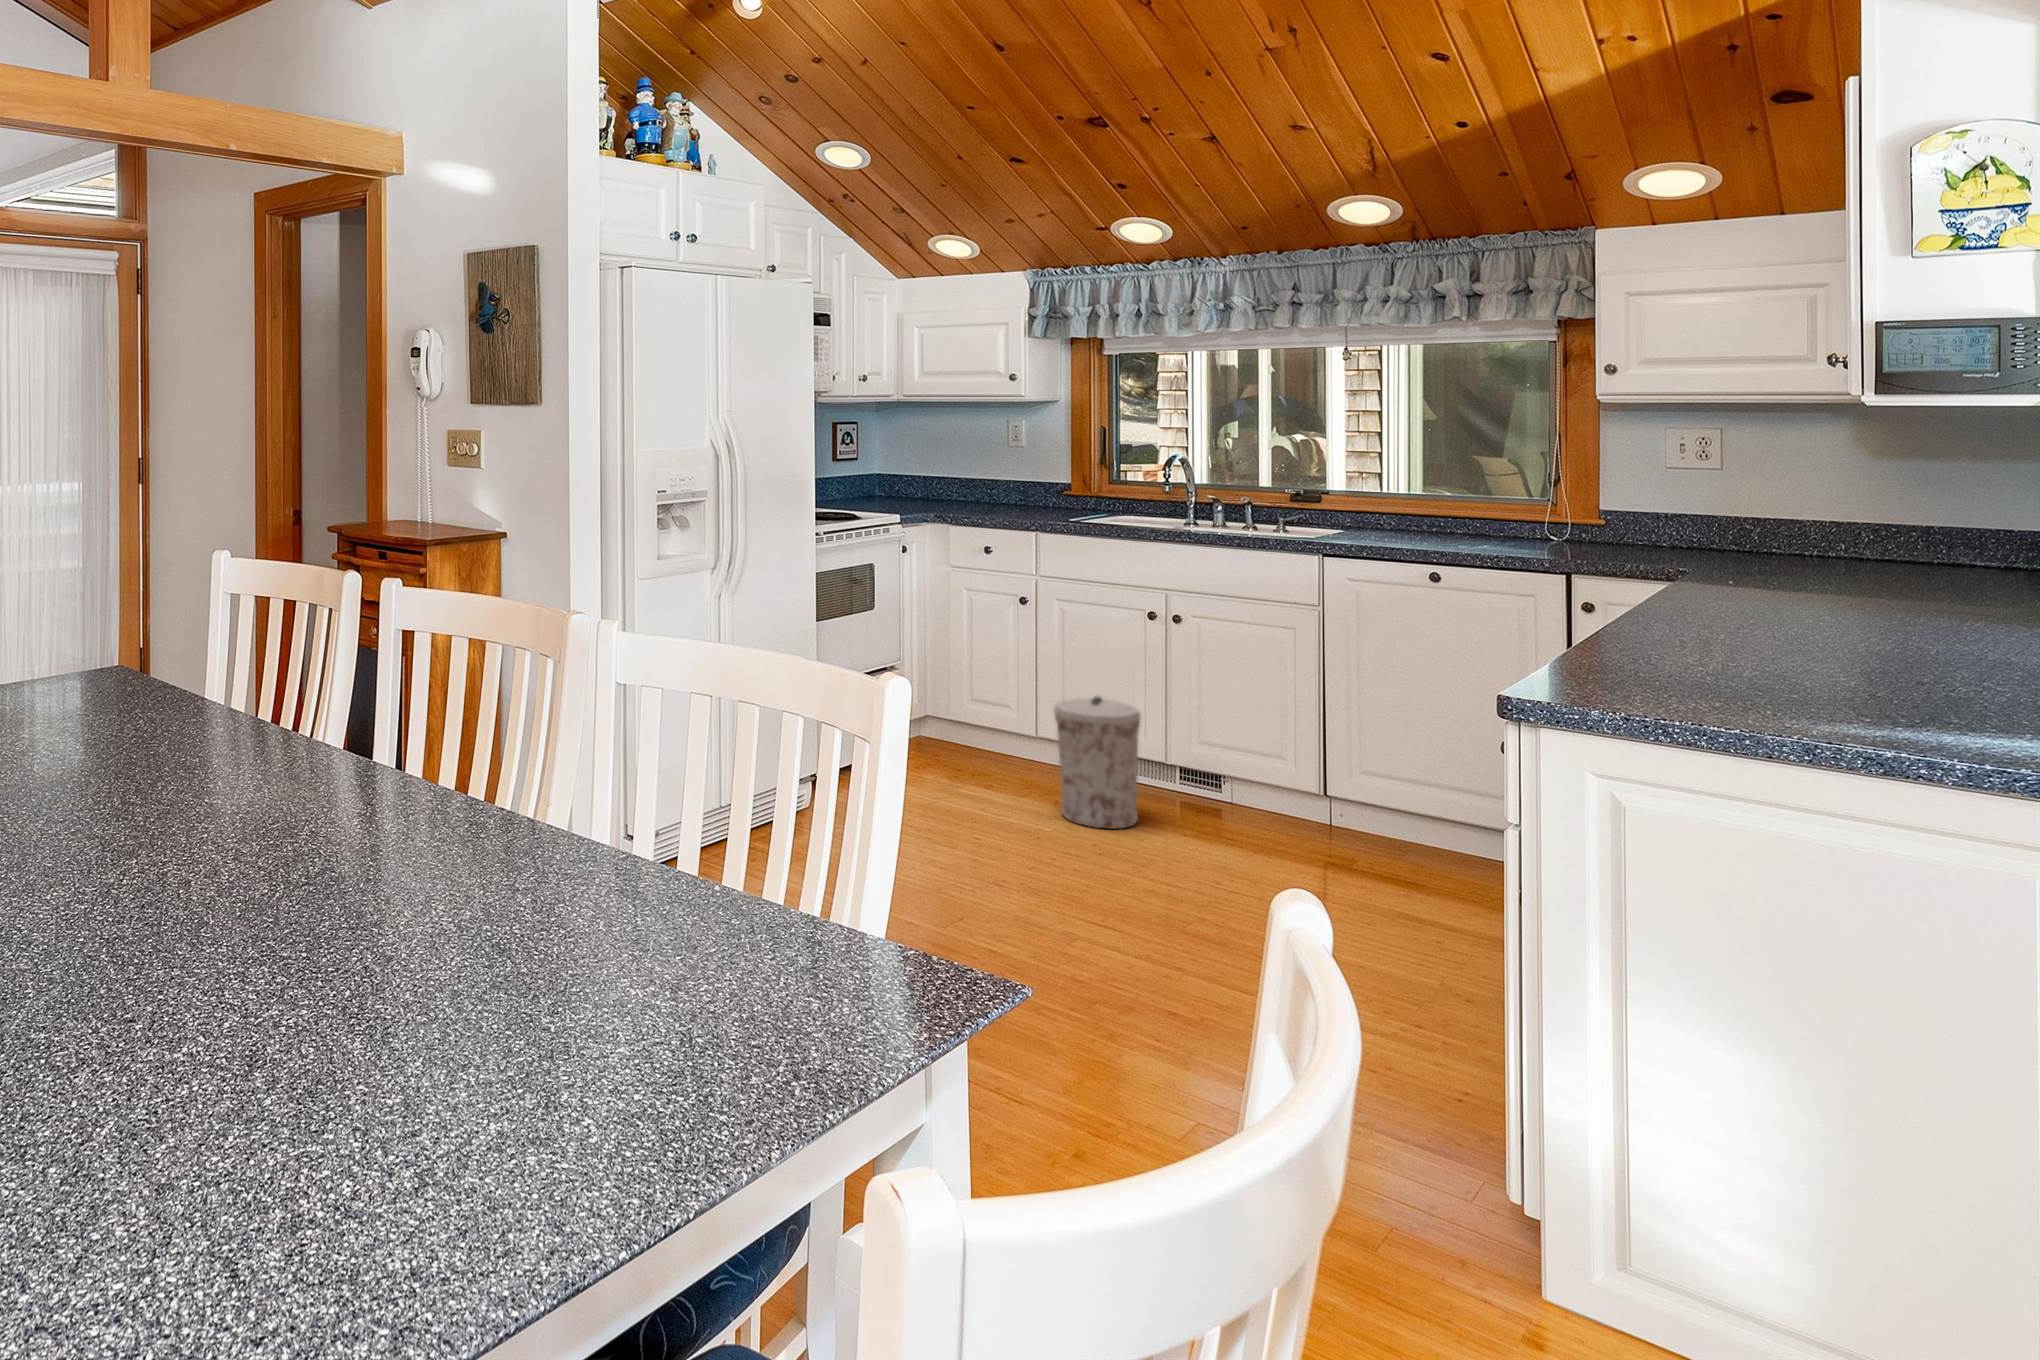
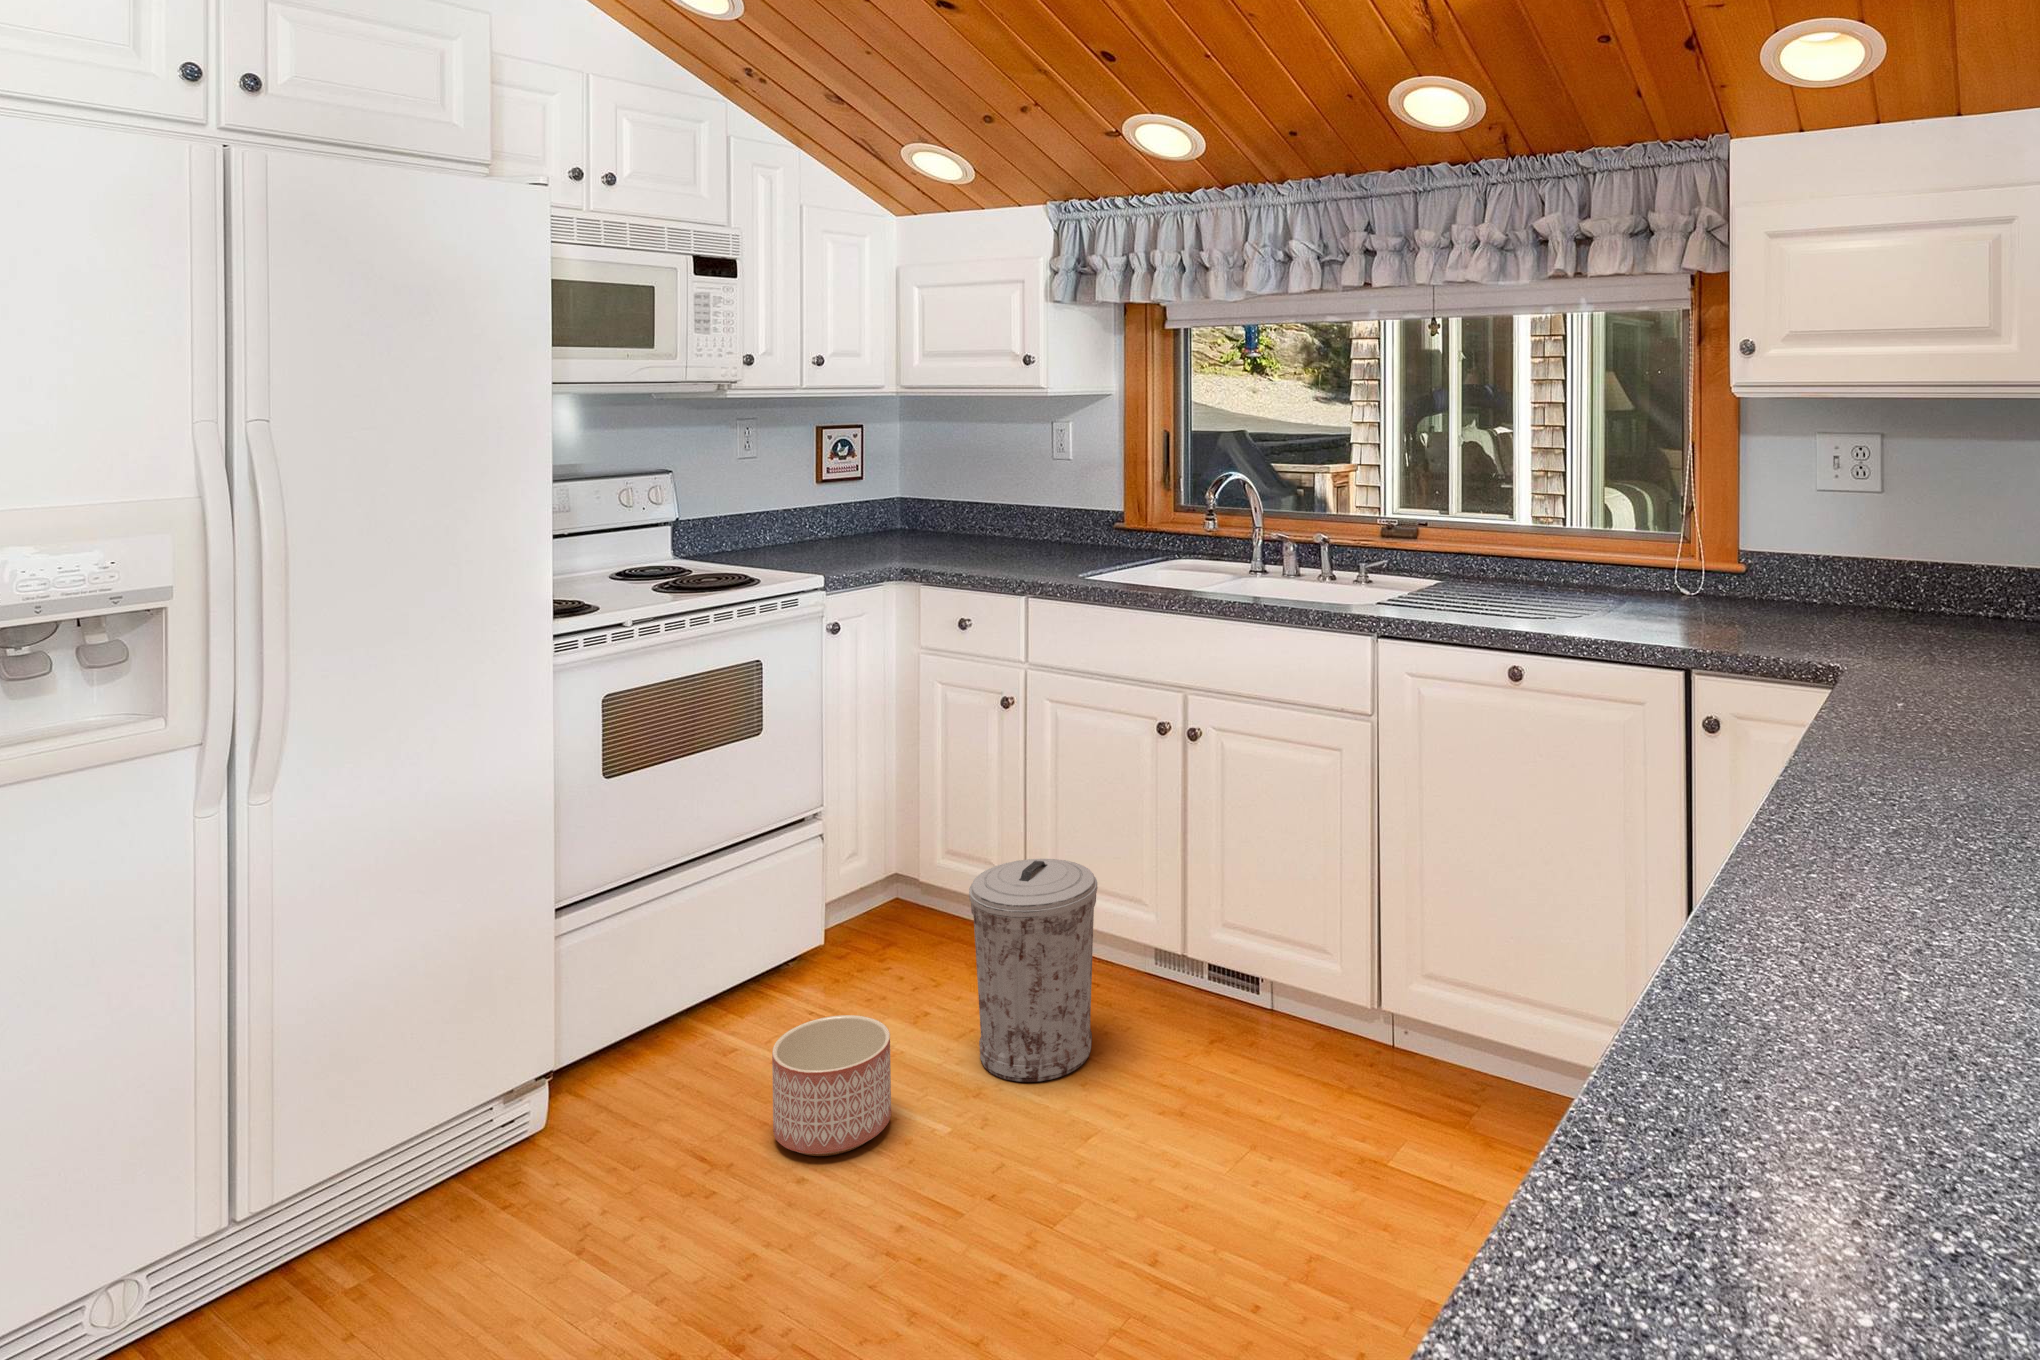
planter: none [961,775,1034,846] -> present [772,1015,891,1156]

